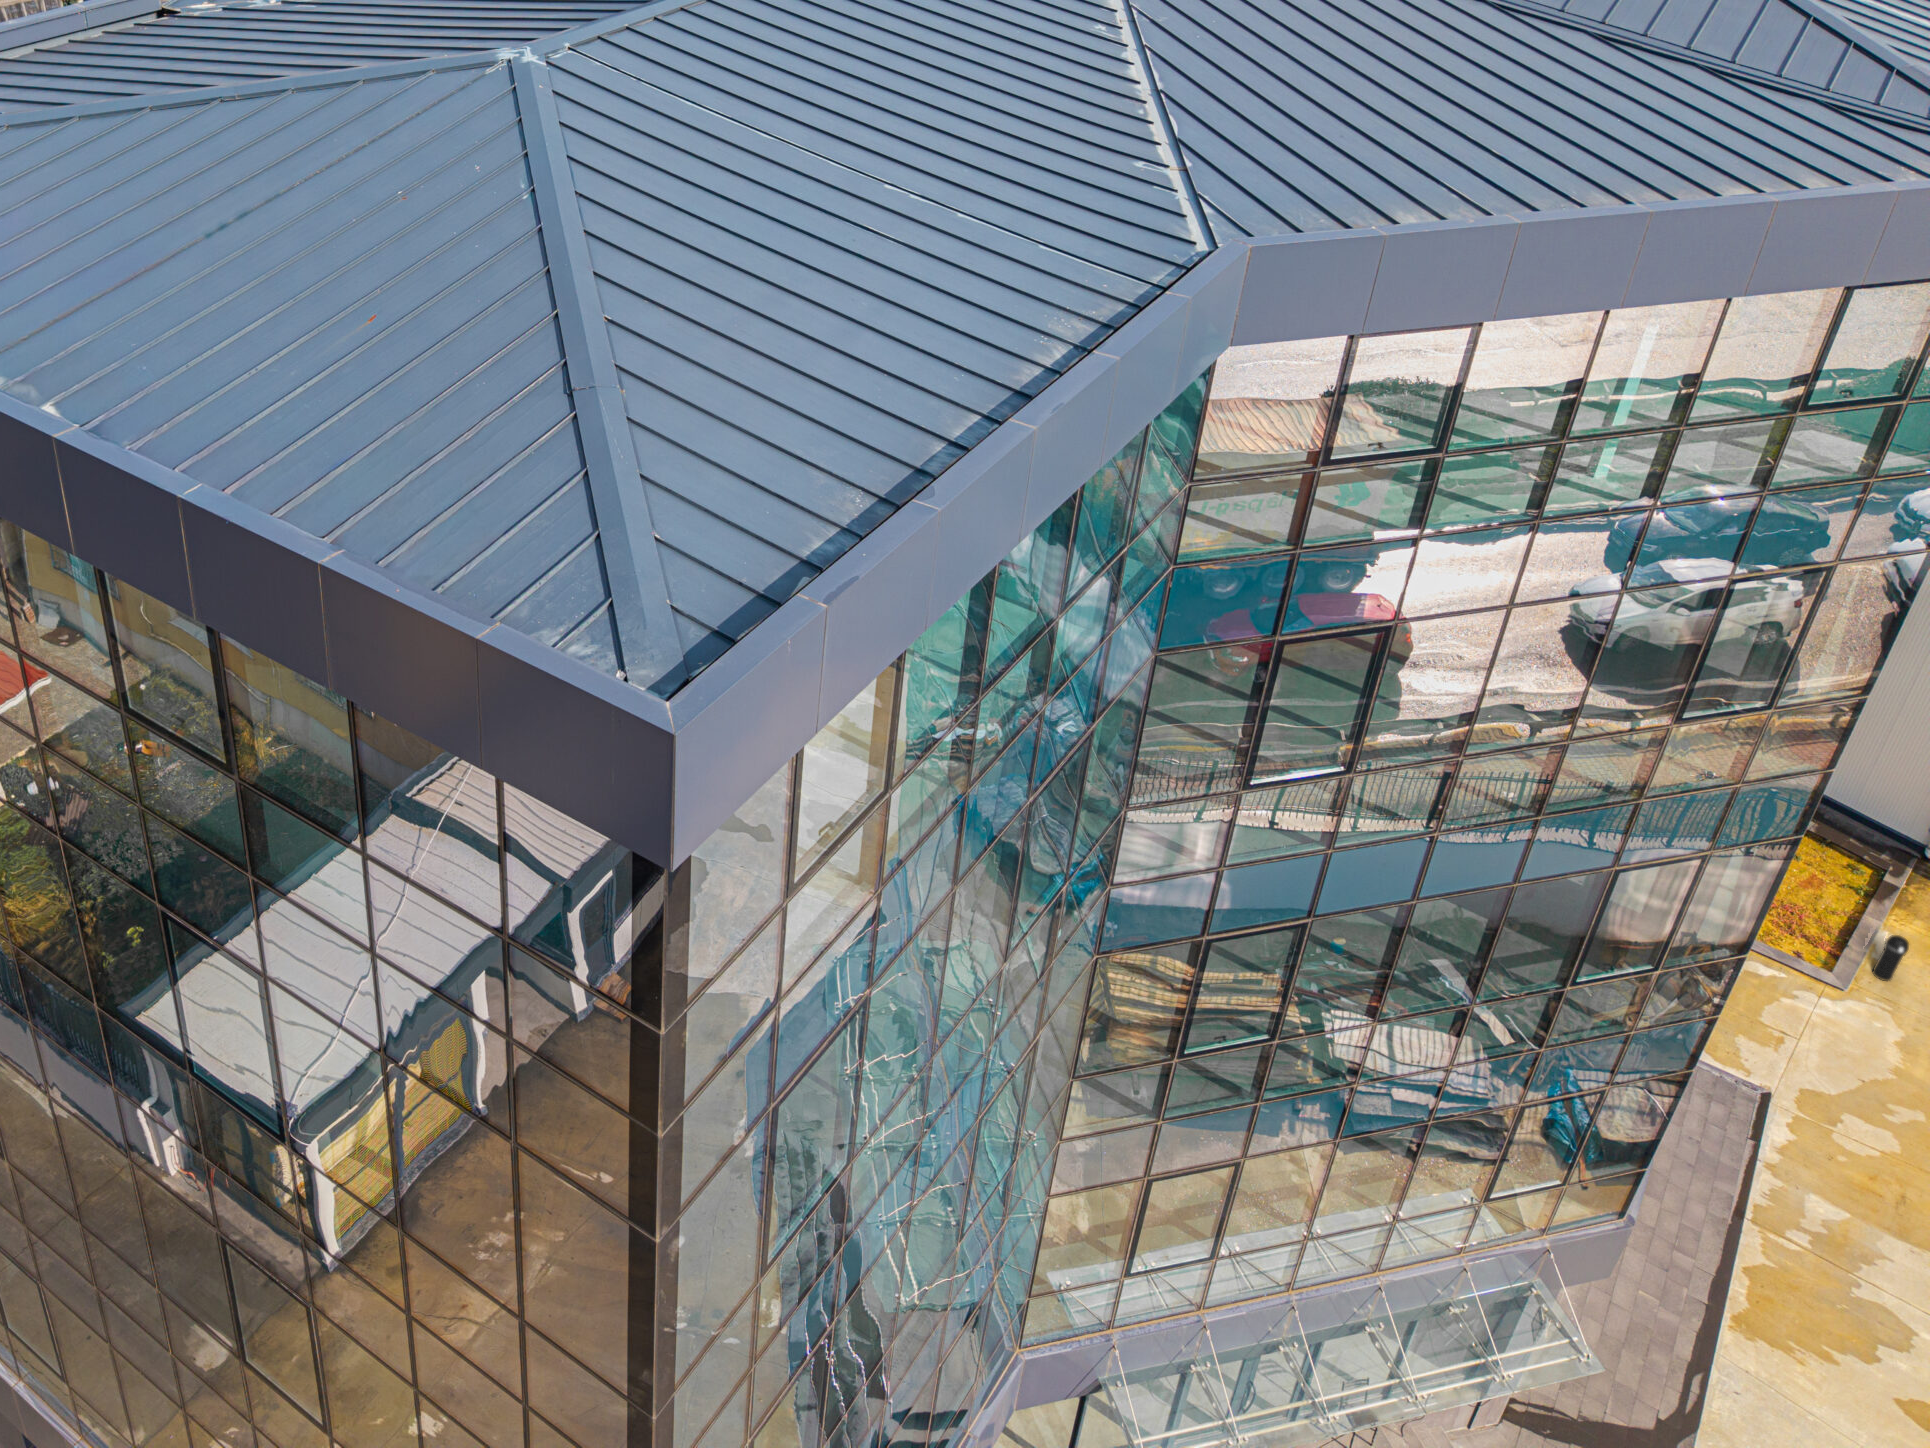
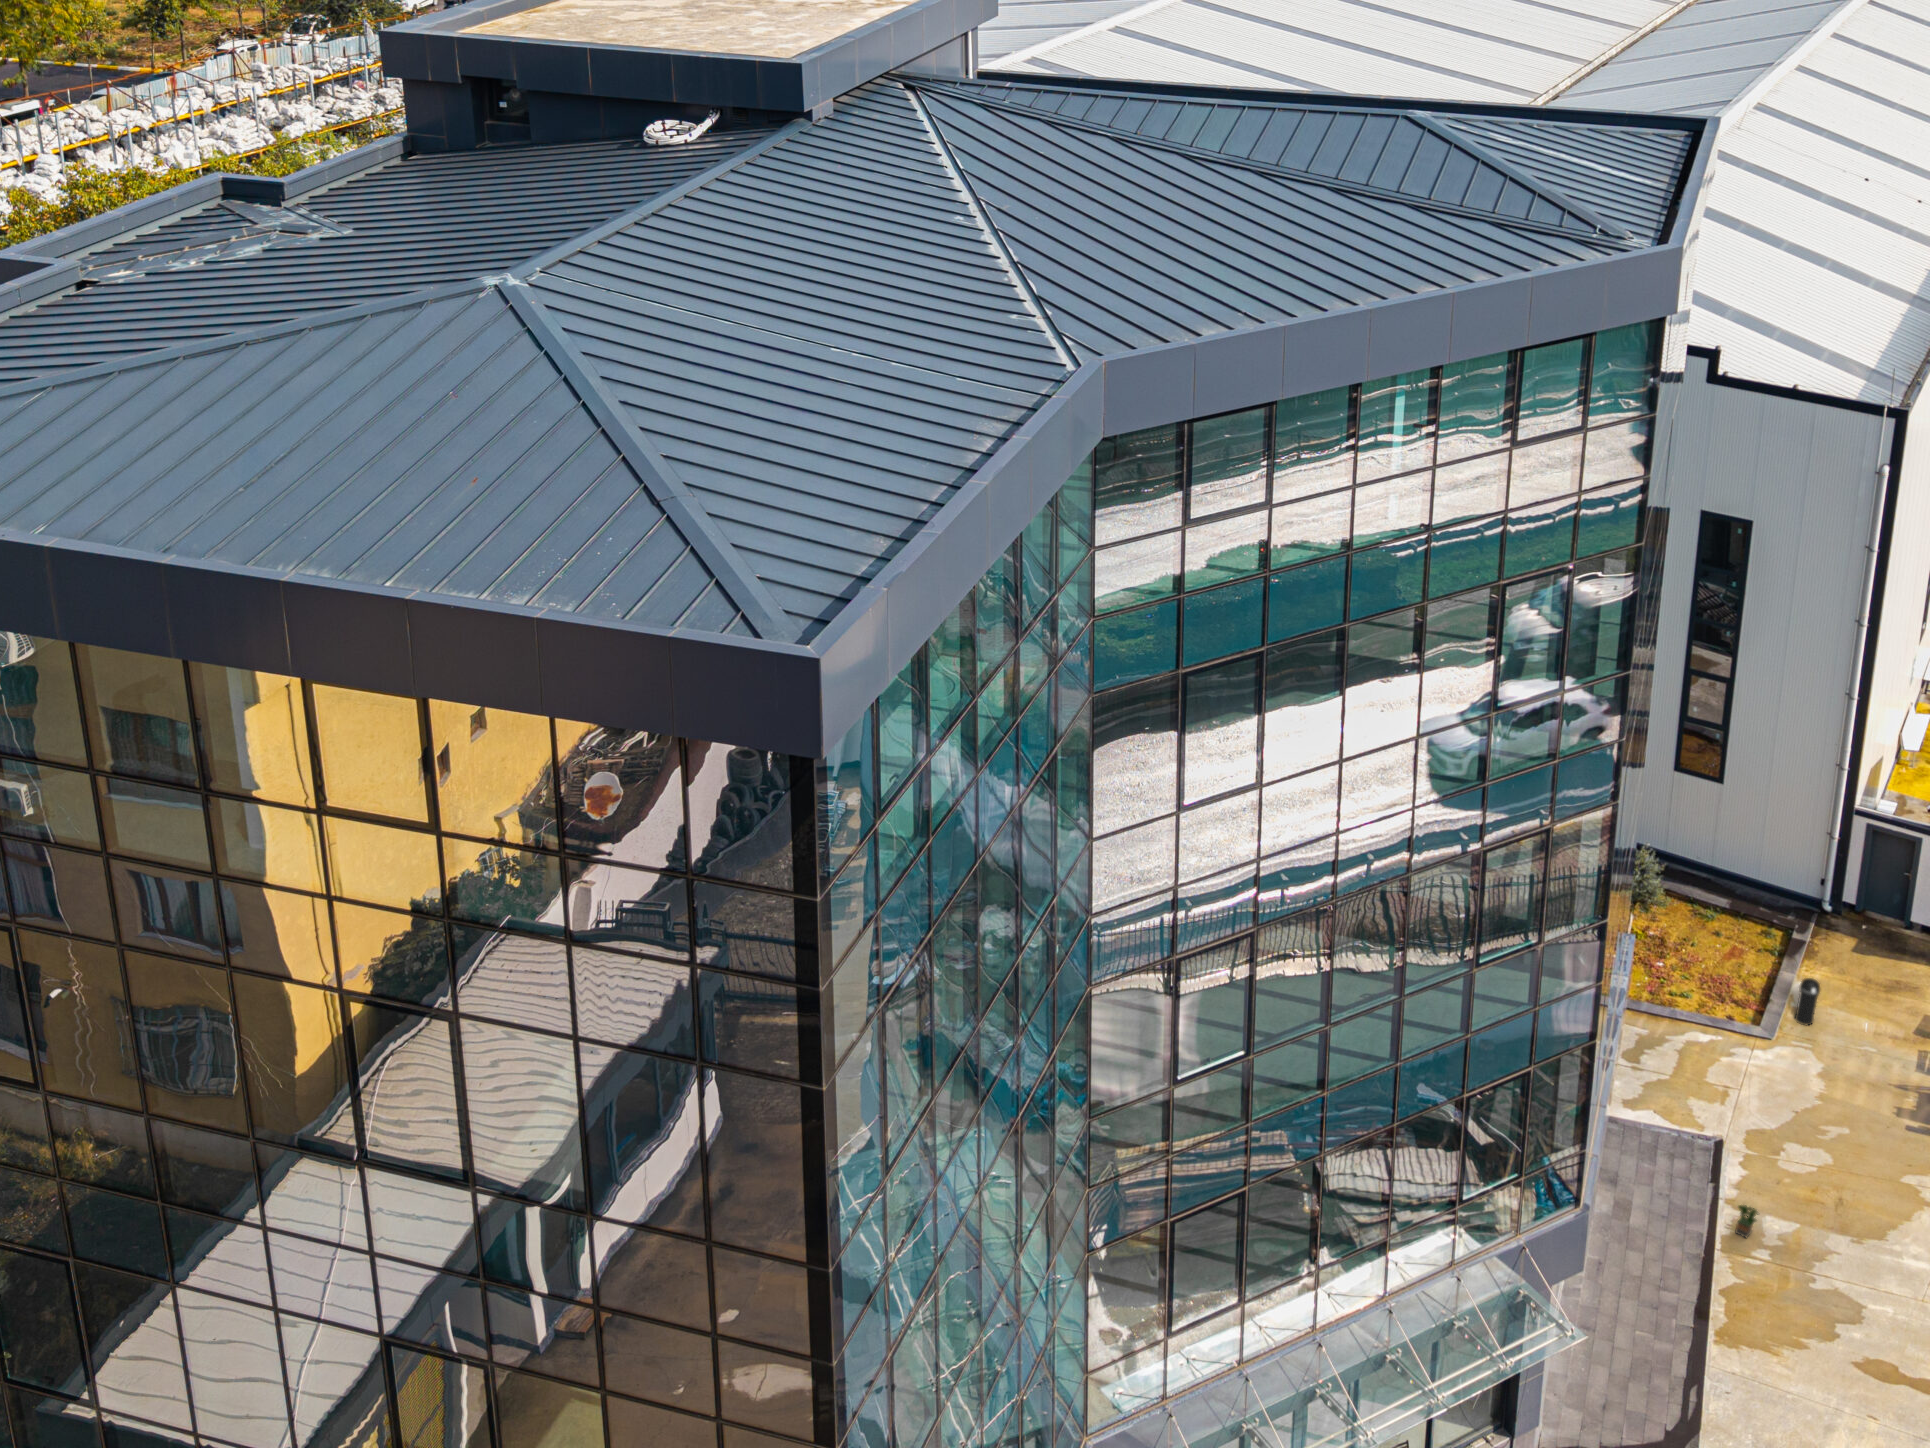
potted tree: none [1772,1175,1804,1210] -> present [1736,1205,1758,1237]

